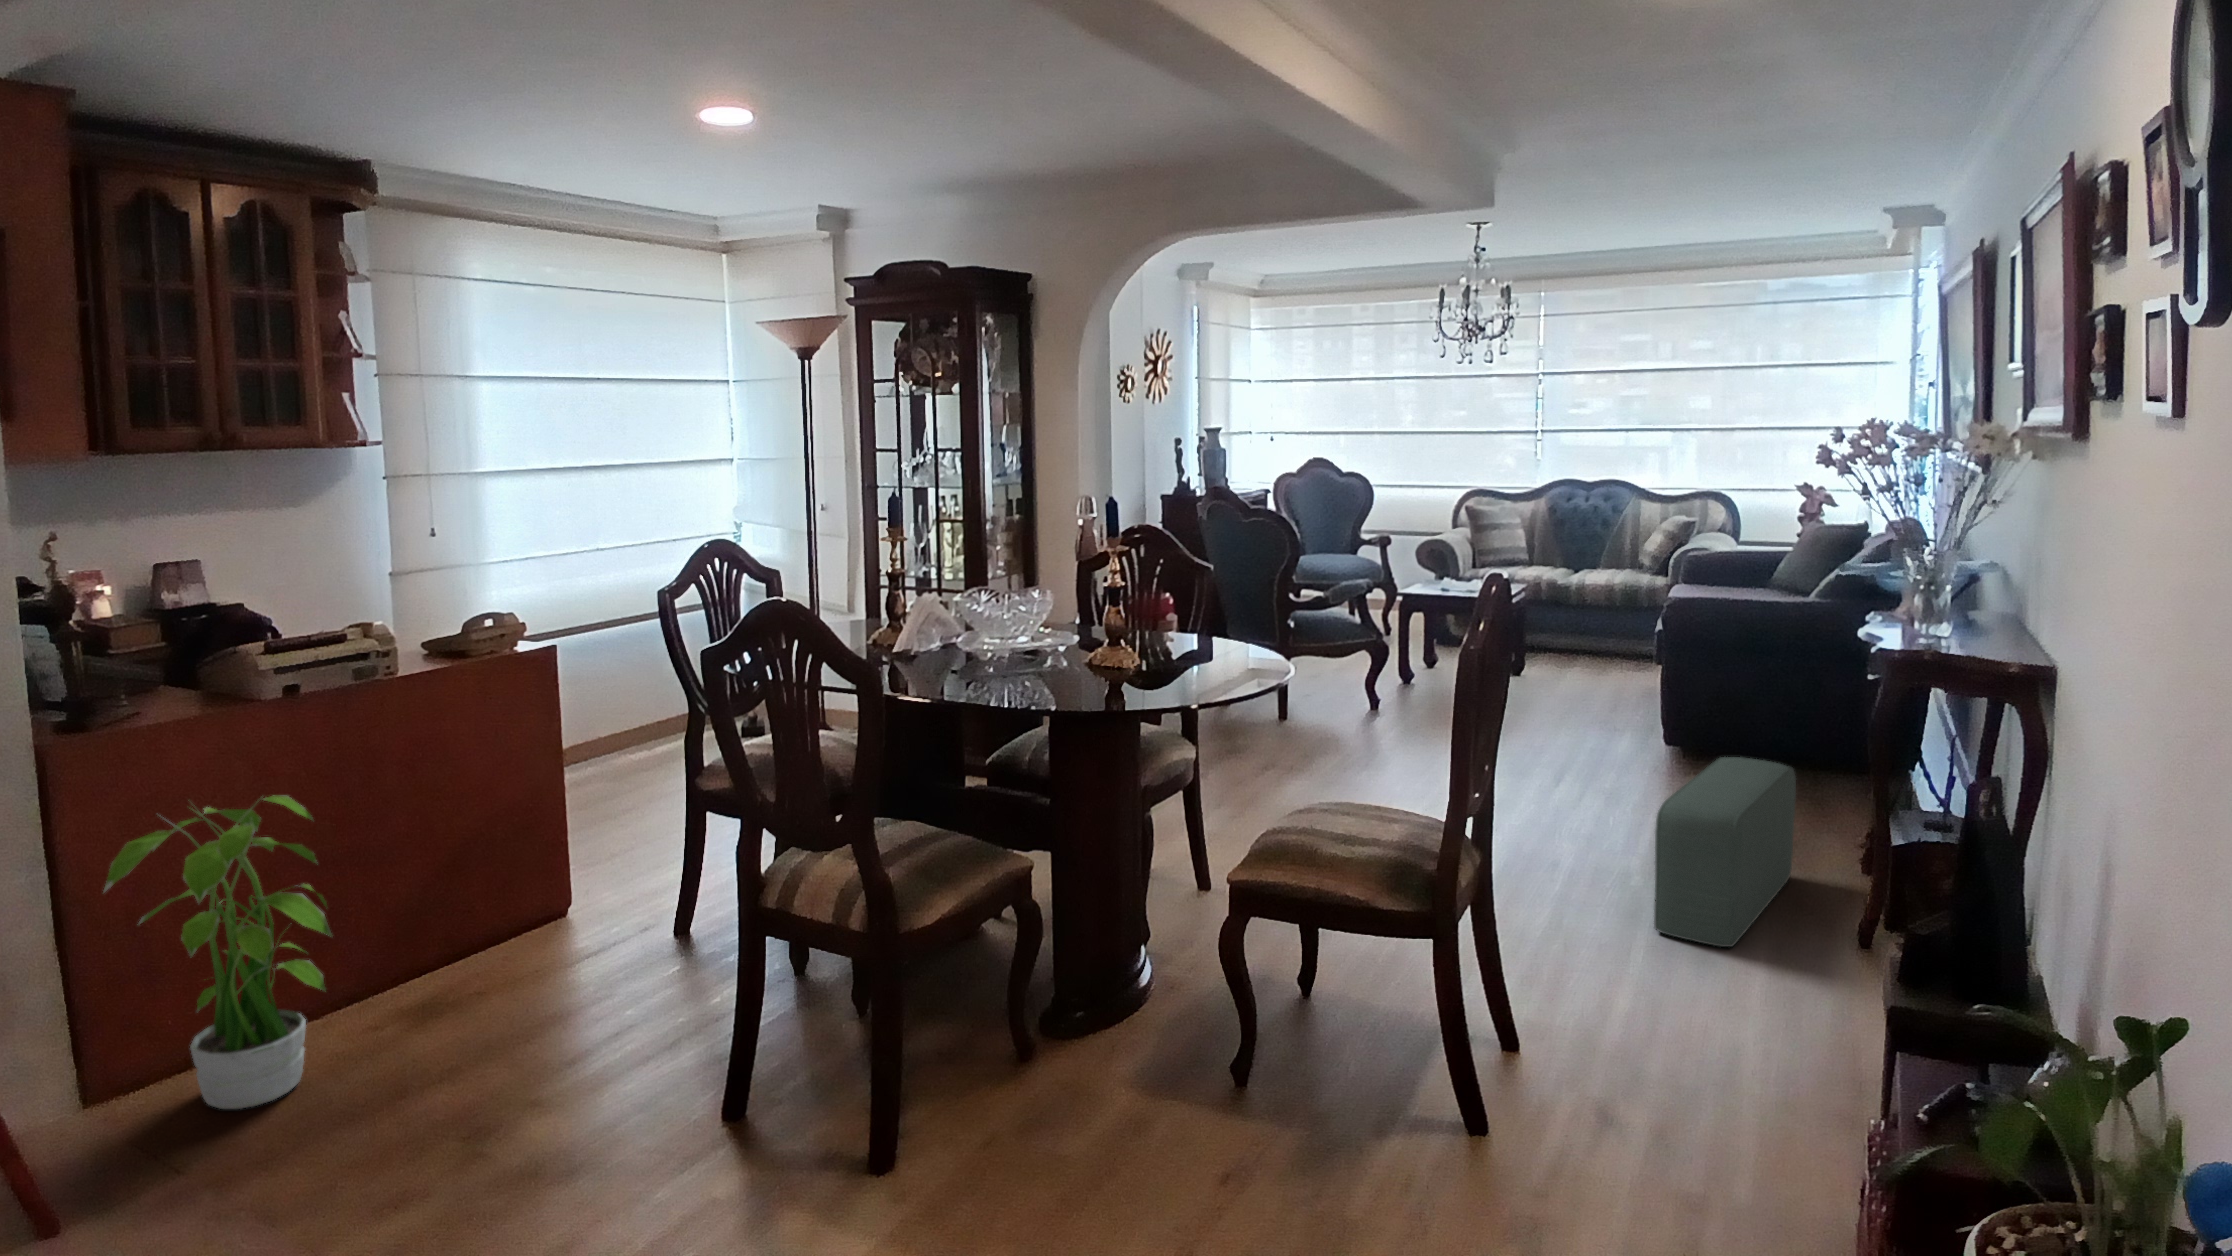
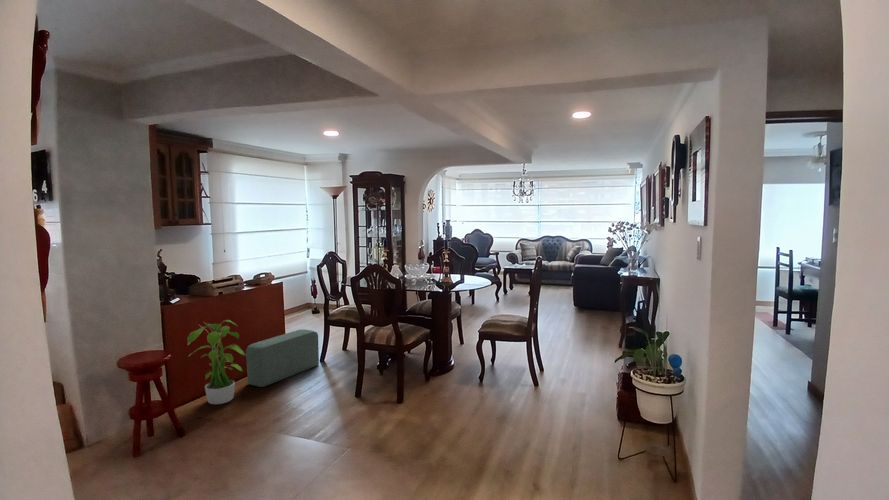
pouf: present [1654,757,1796,947] -> present [246,329,319,387]

